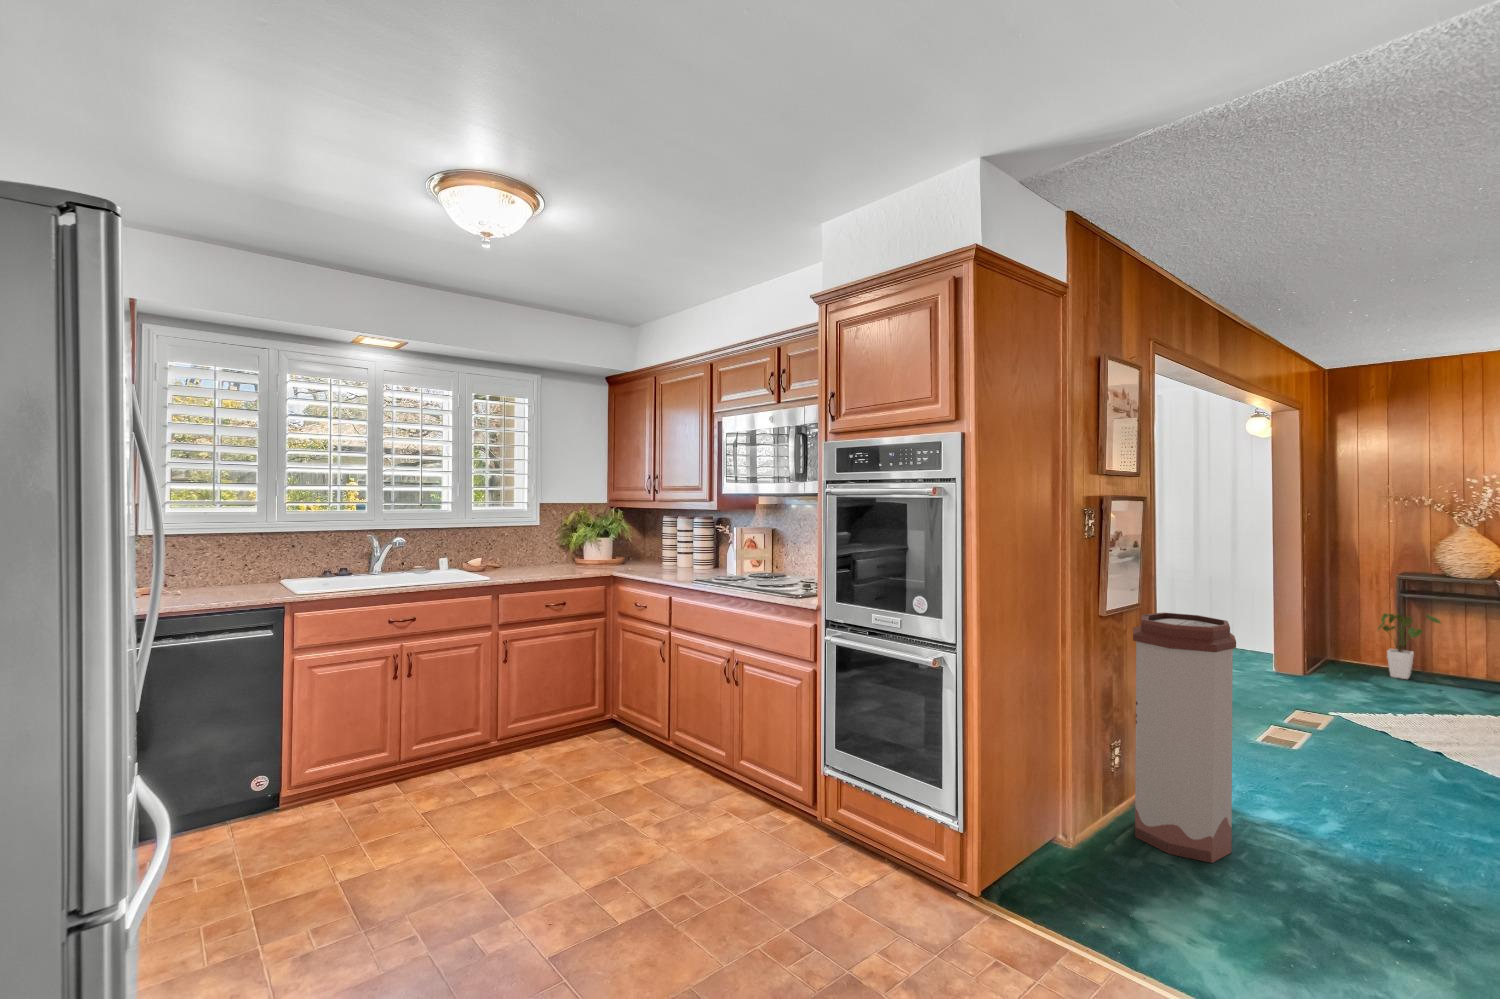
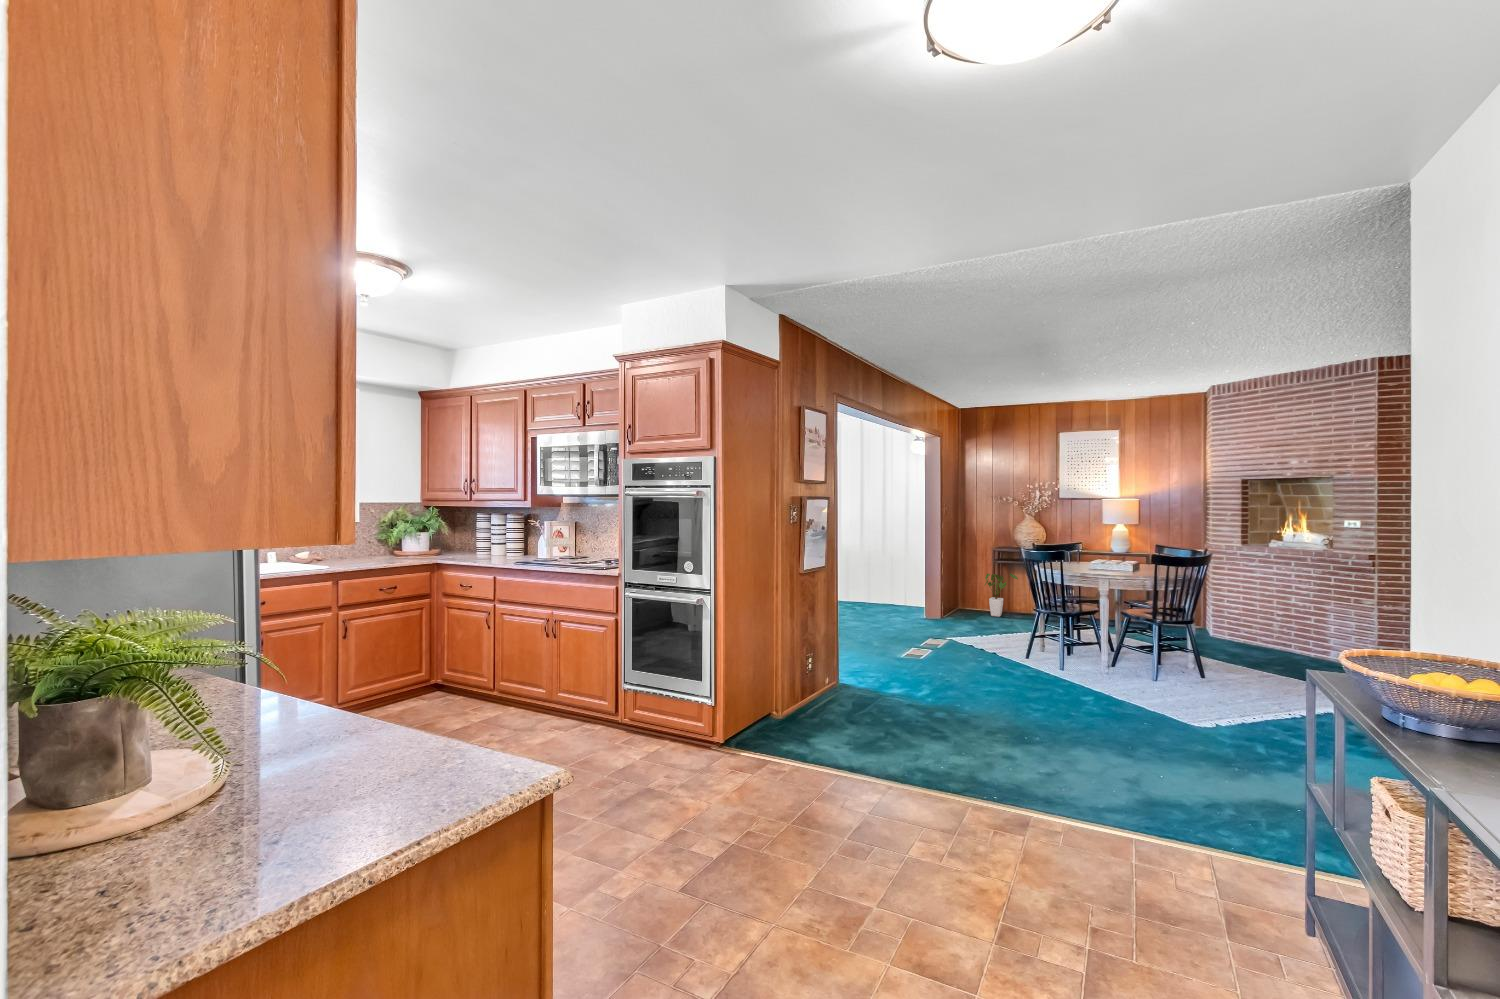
trash can: present [1133,613,1236,863] -> none [818,570,874,716]

